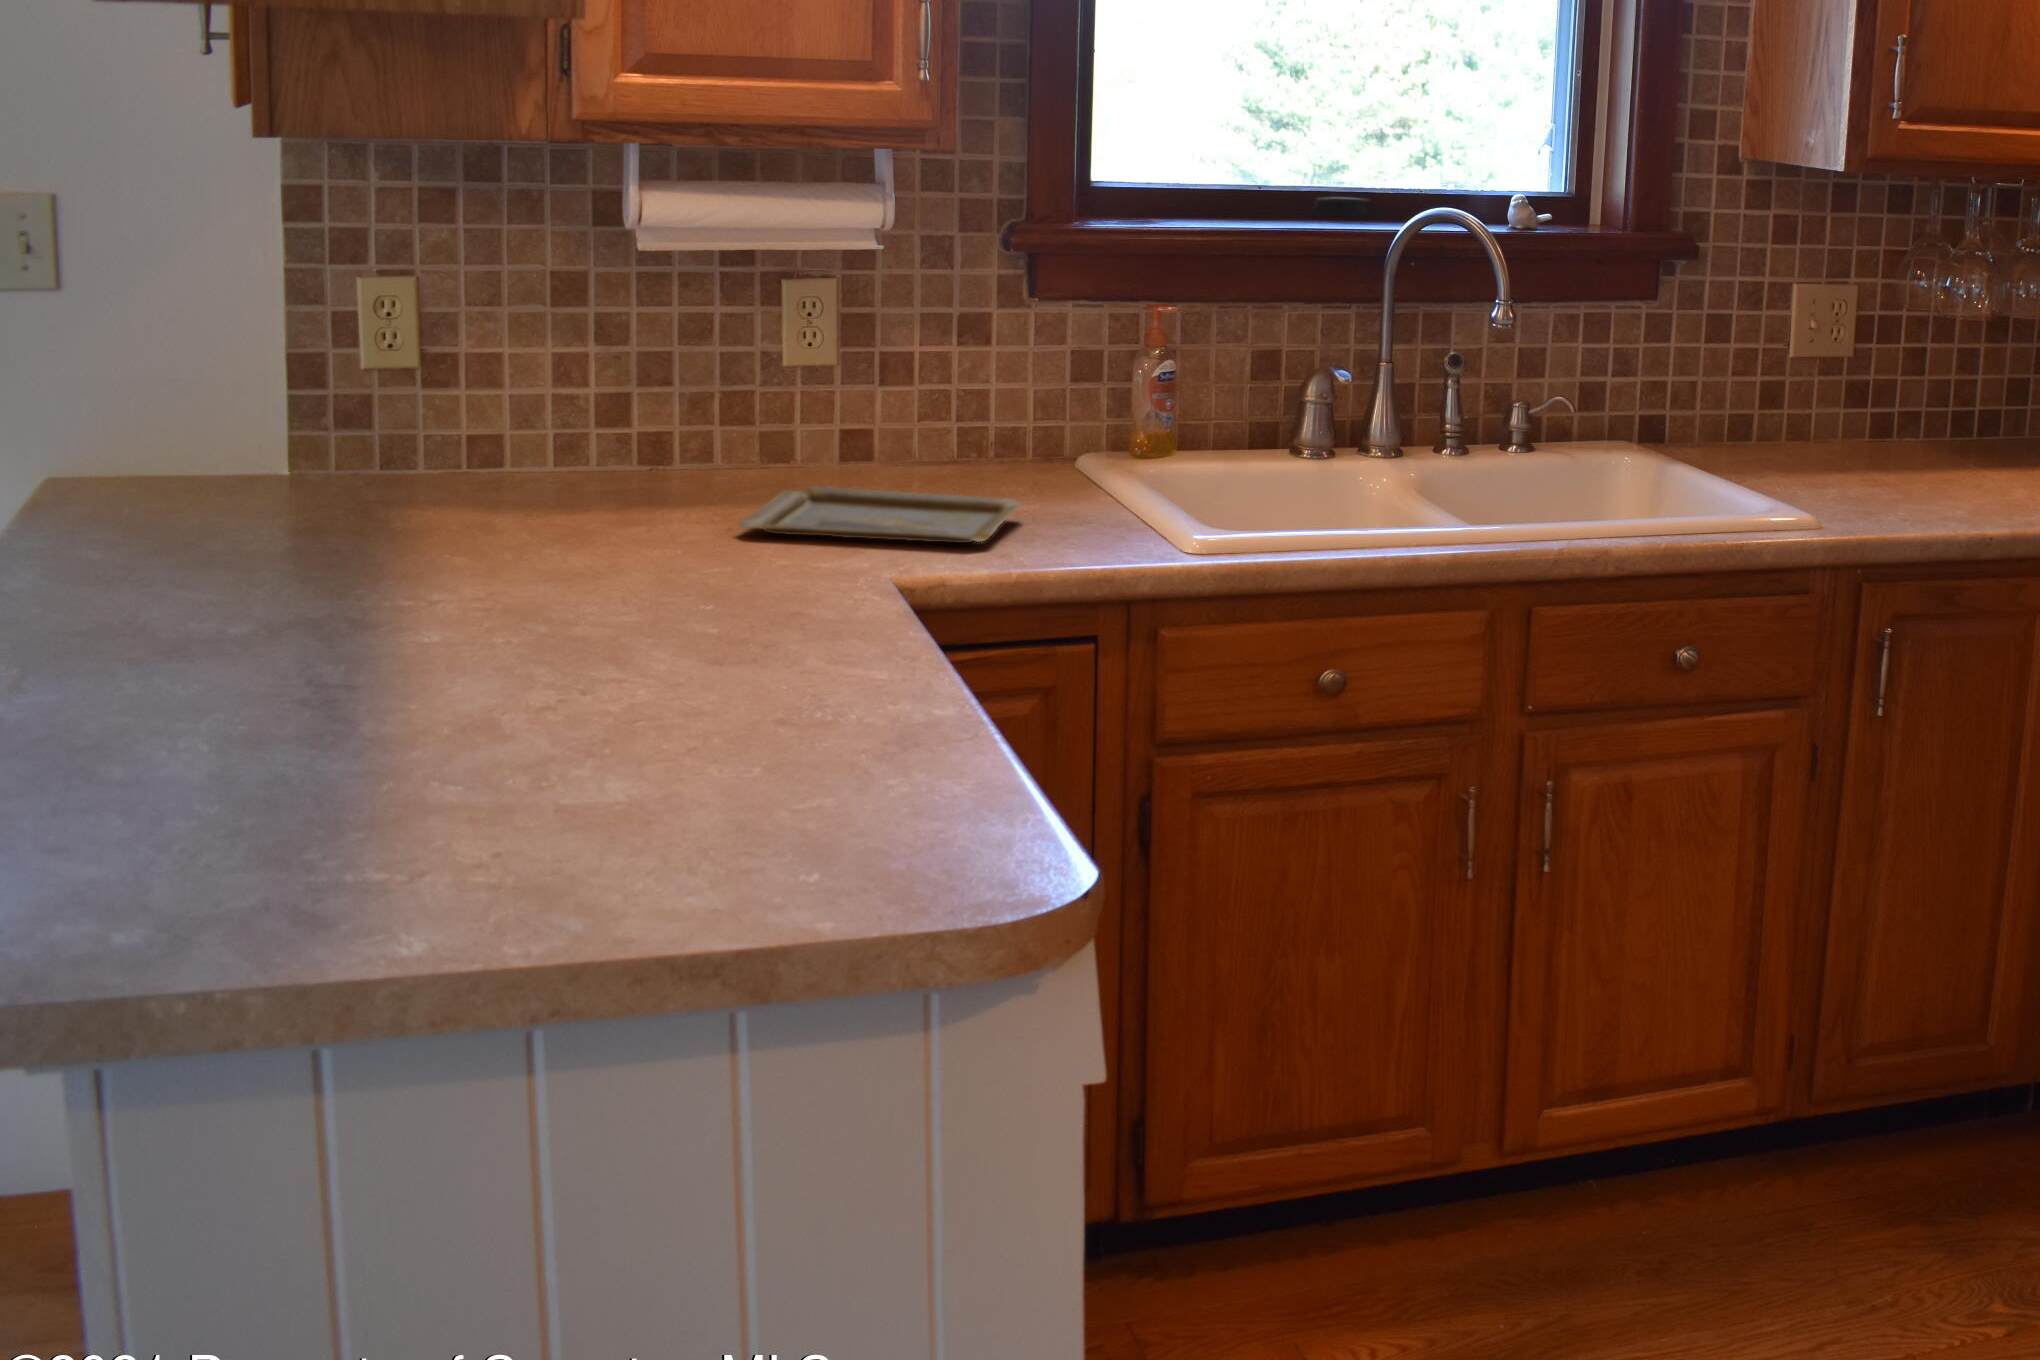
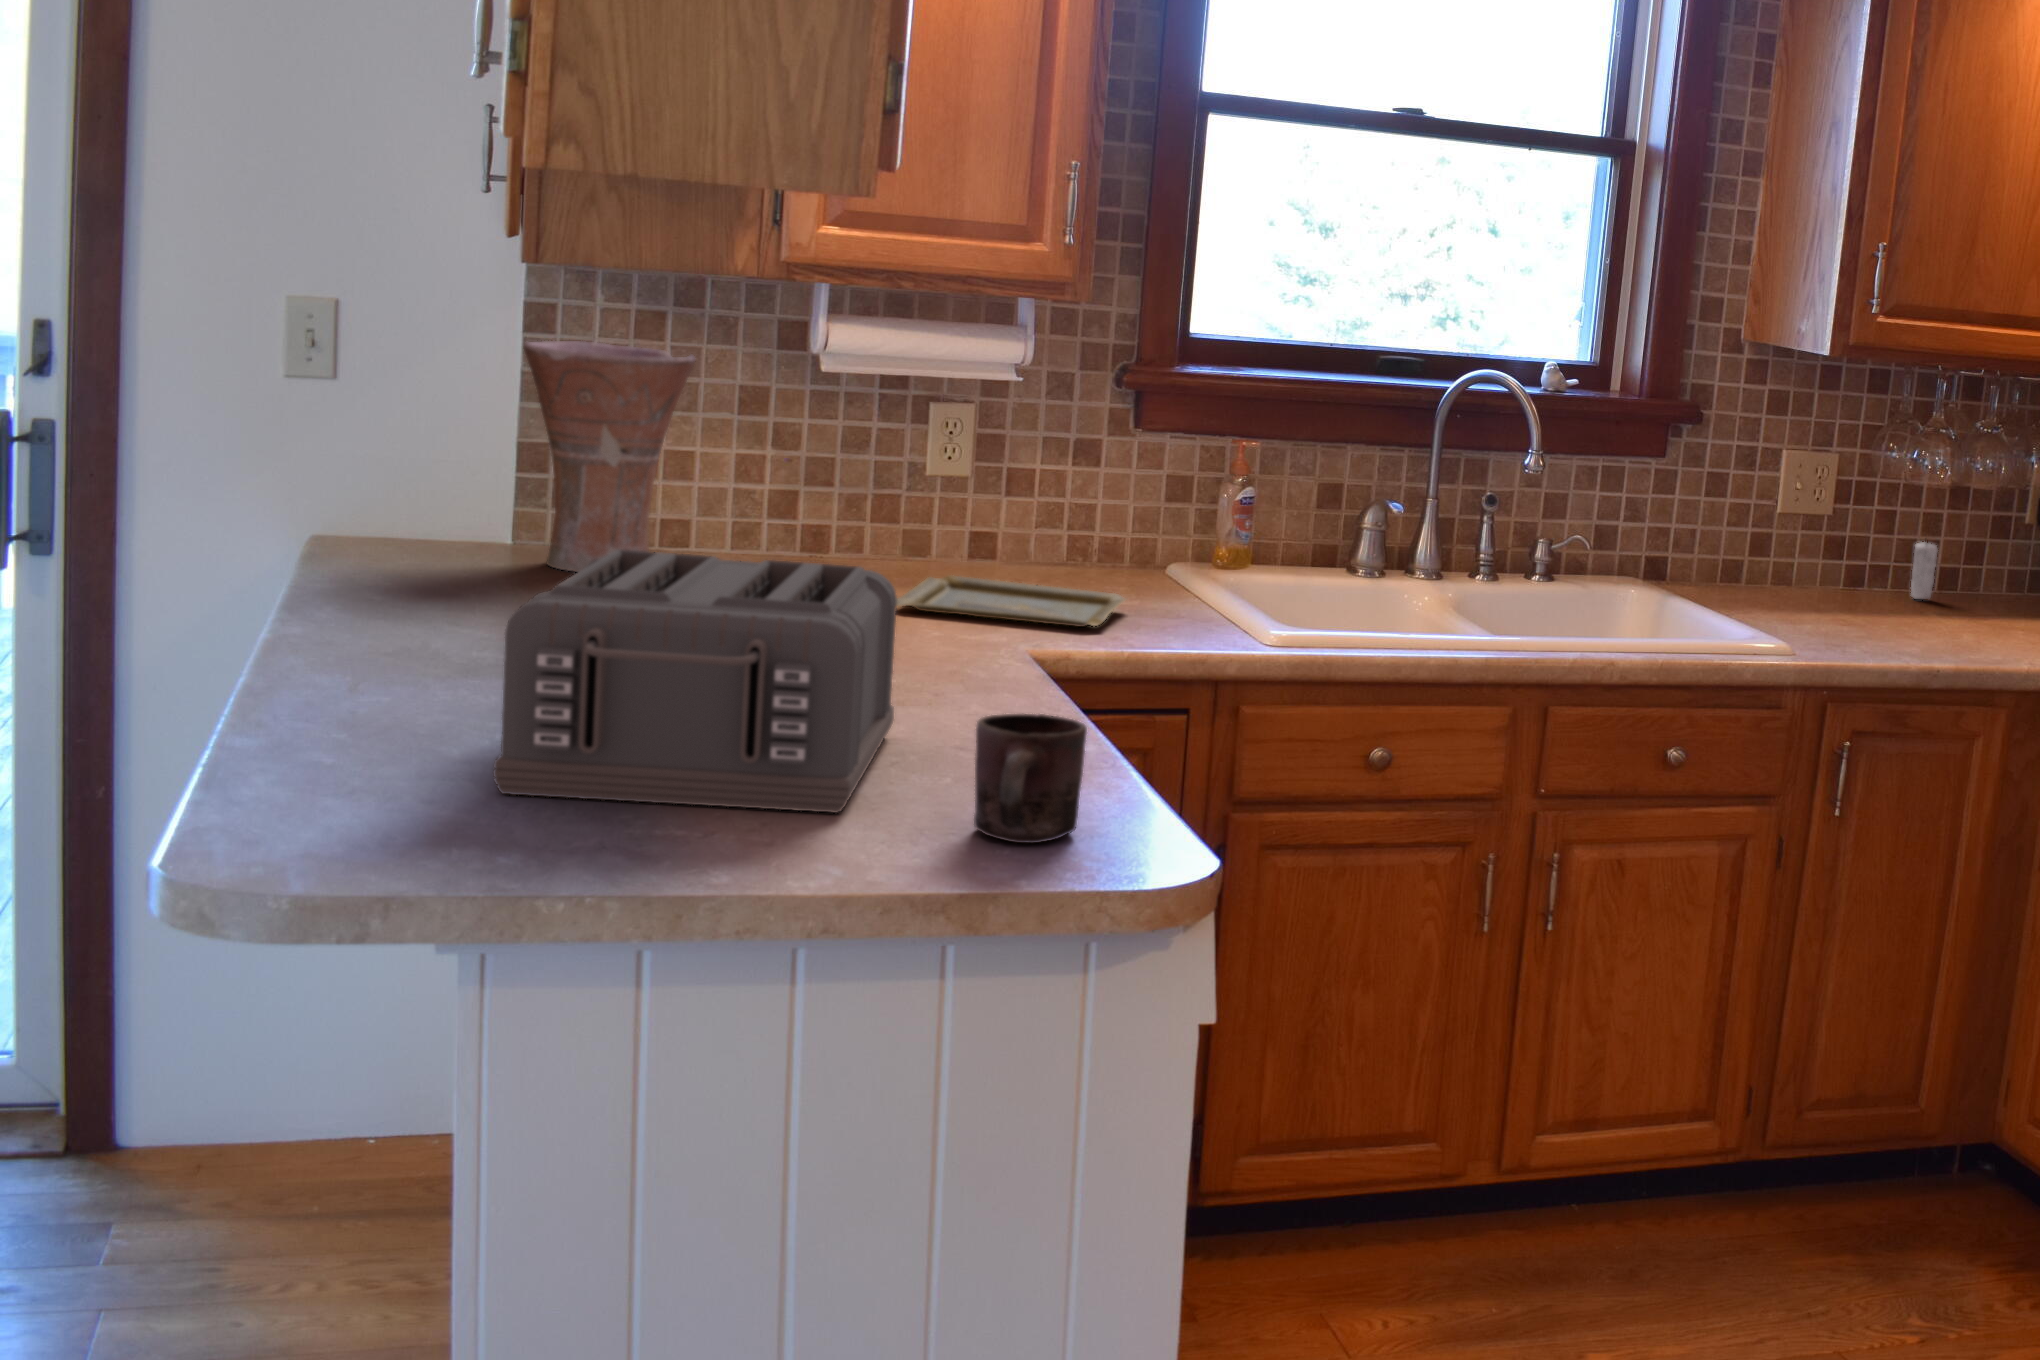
vase: none [272,228,488,507] -> present [524,341,695,572]
candle: none [1947,370,1976,449] -> present [1911,542,1937,599]
toaster: none [142,496,701,832] -> present [493,549,897,813]
mug: none [774,689,921,862] -> present [974,714,1087,843]

